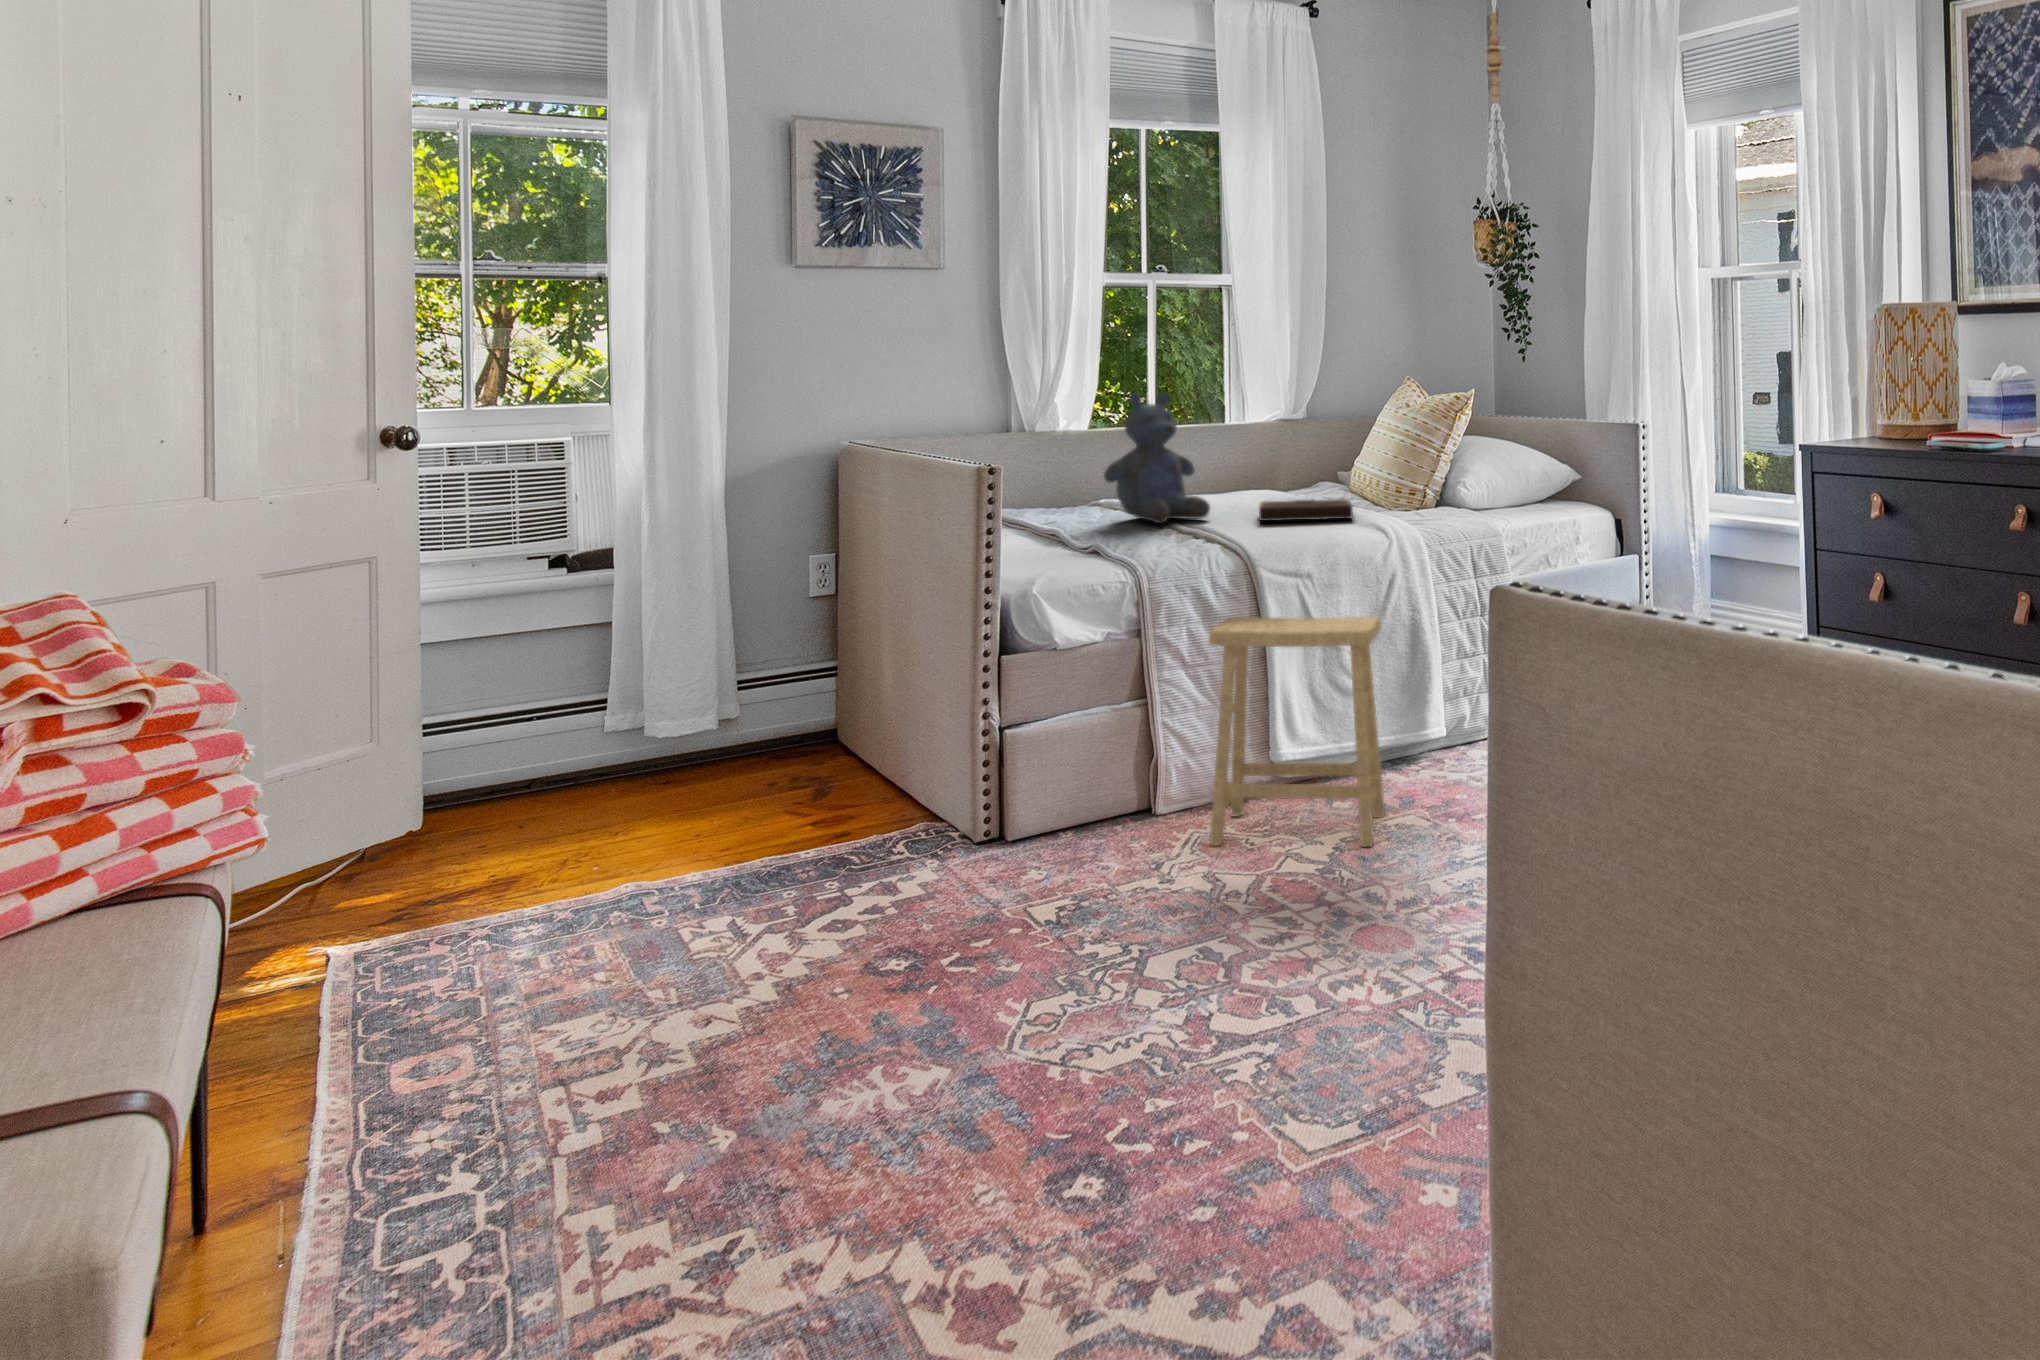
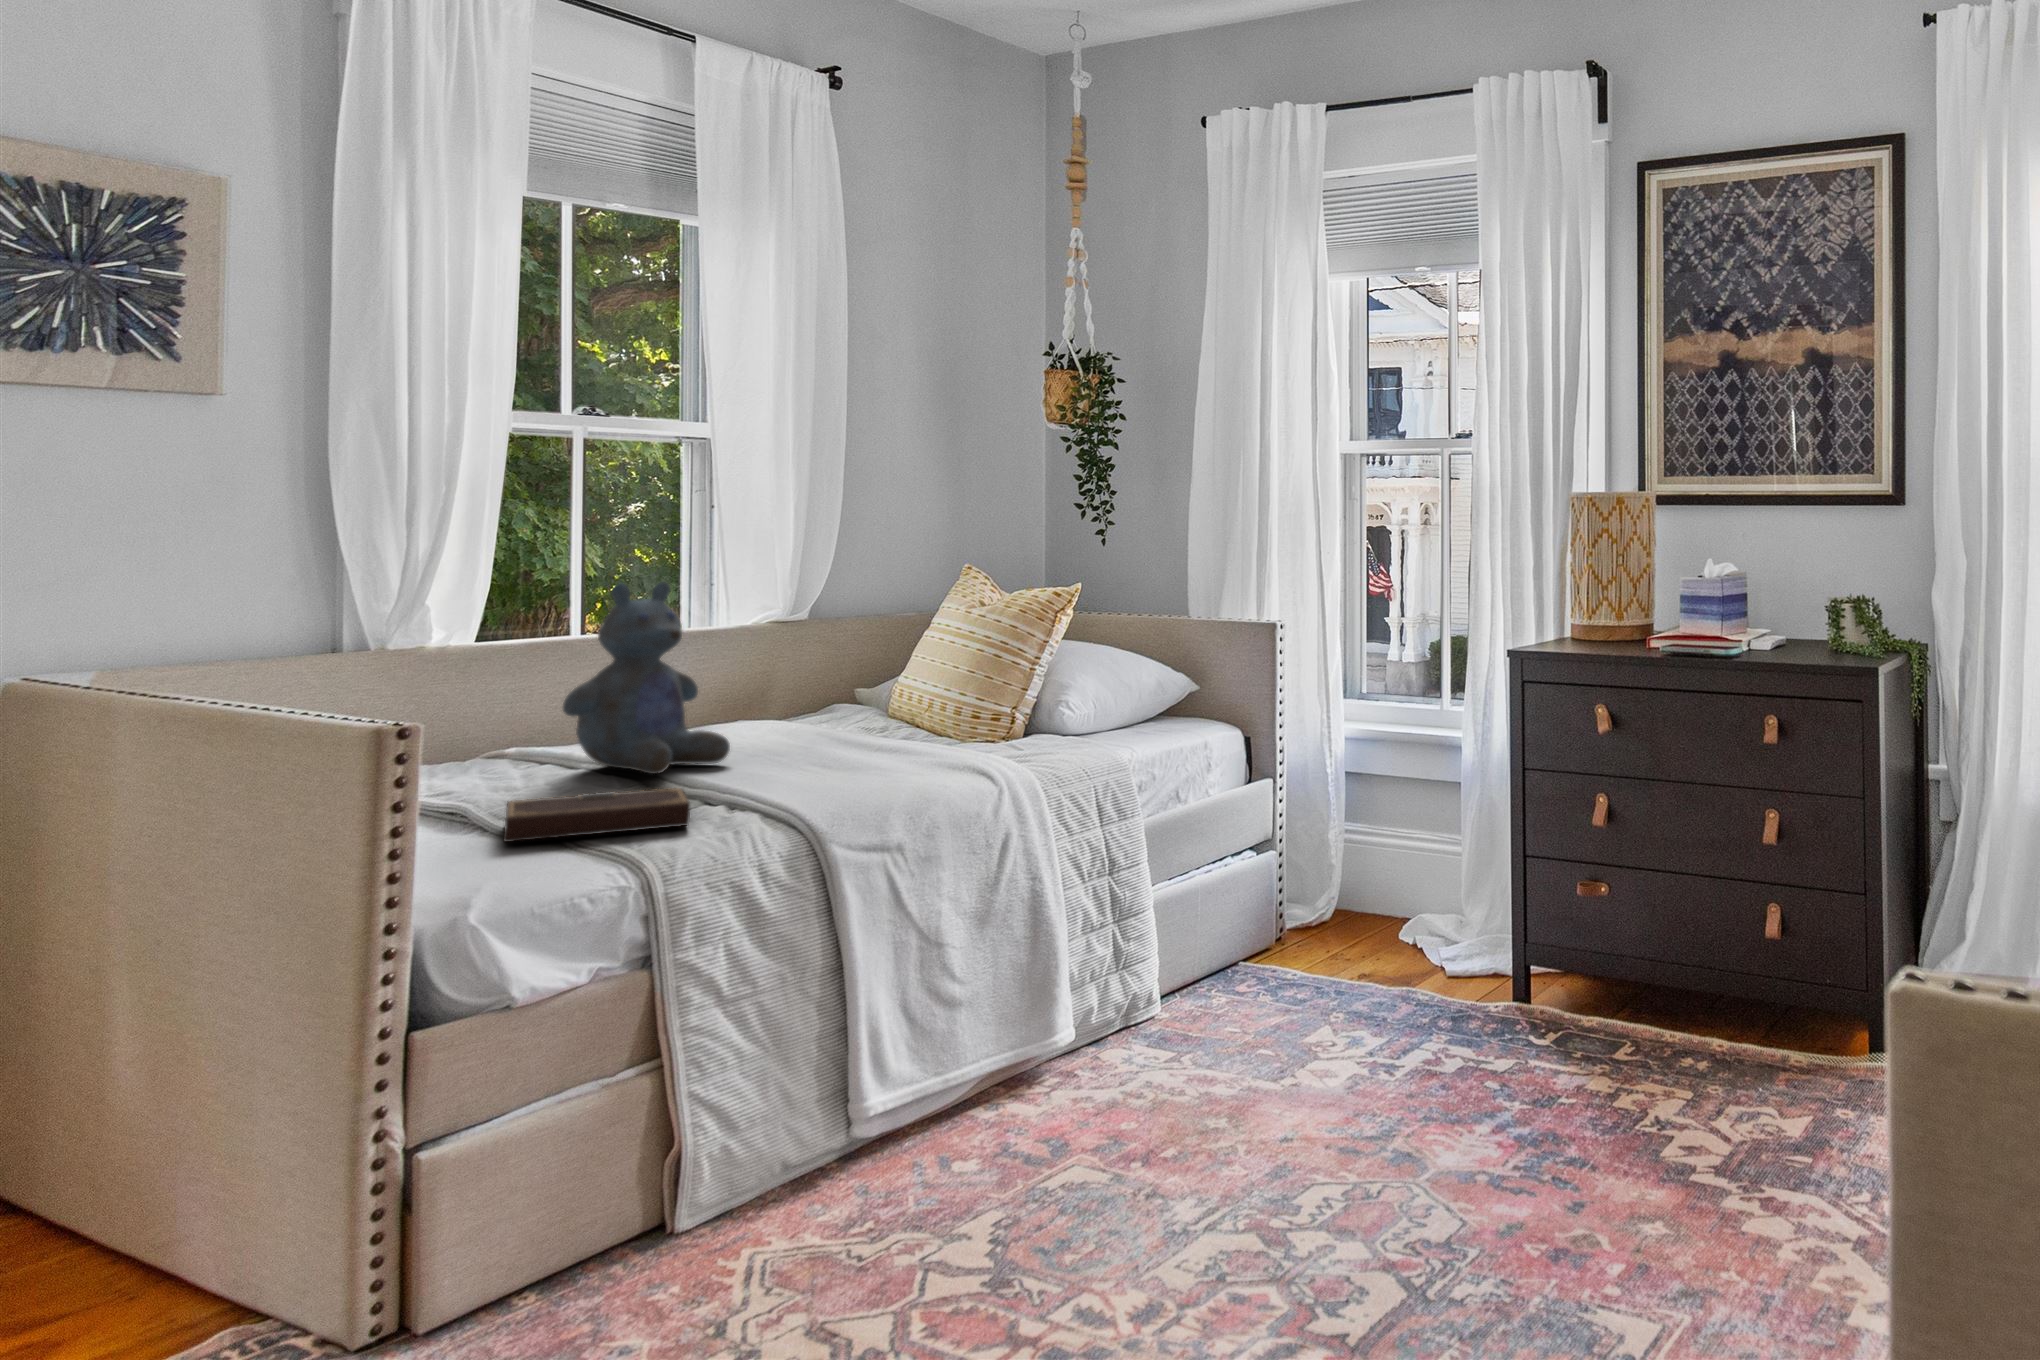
notebook: present [1259,499,1353,521] -> present [504,788,690,842]
footstool: present [1209,617,1385,847] -> none [789,898,1055,1276]

